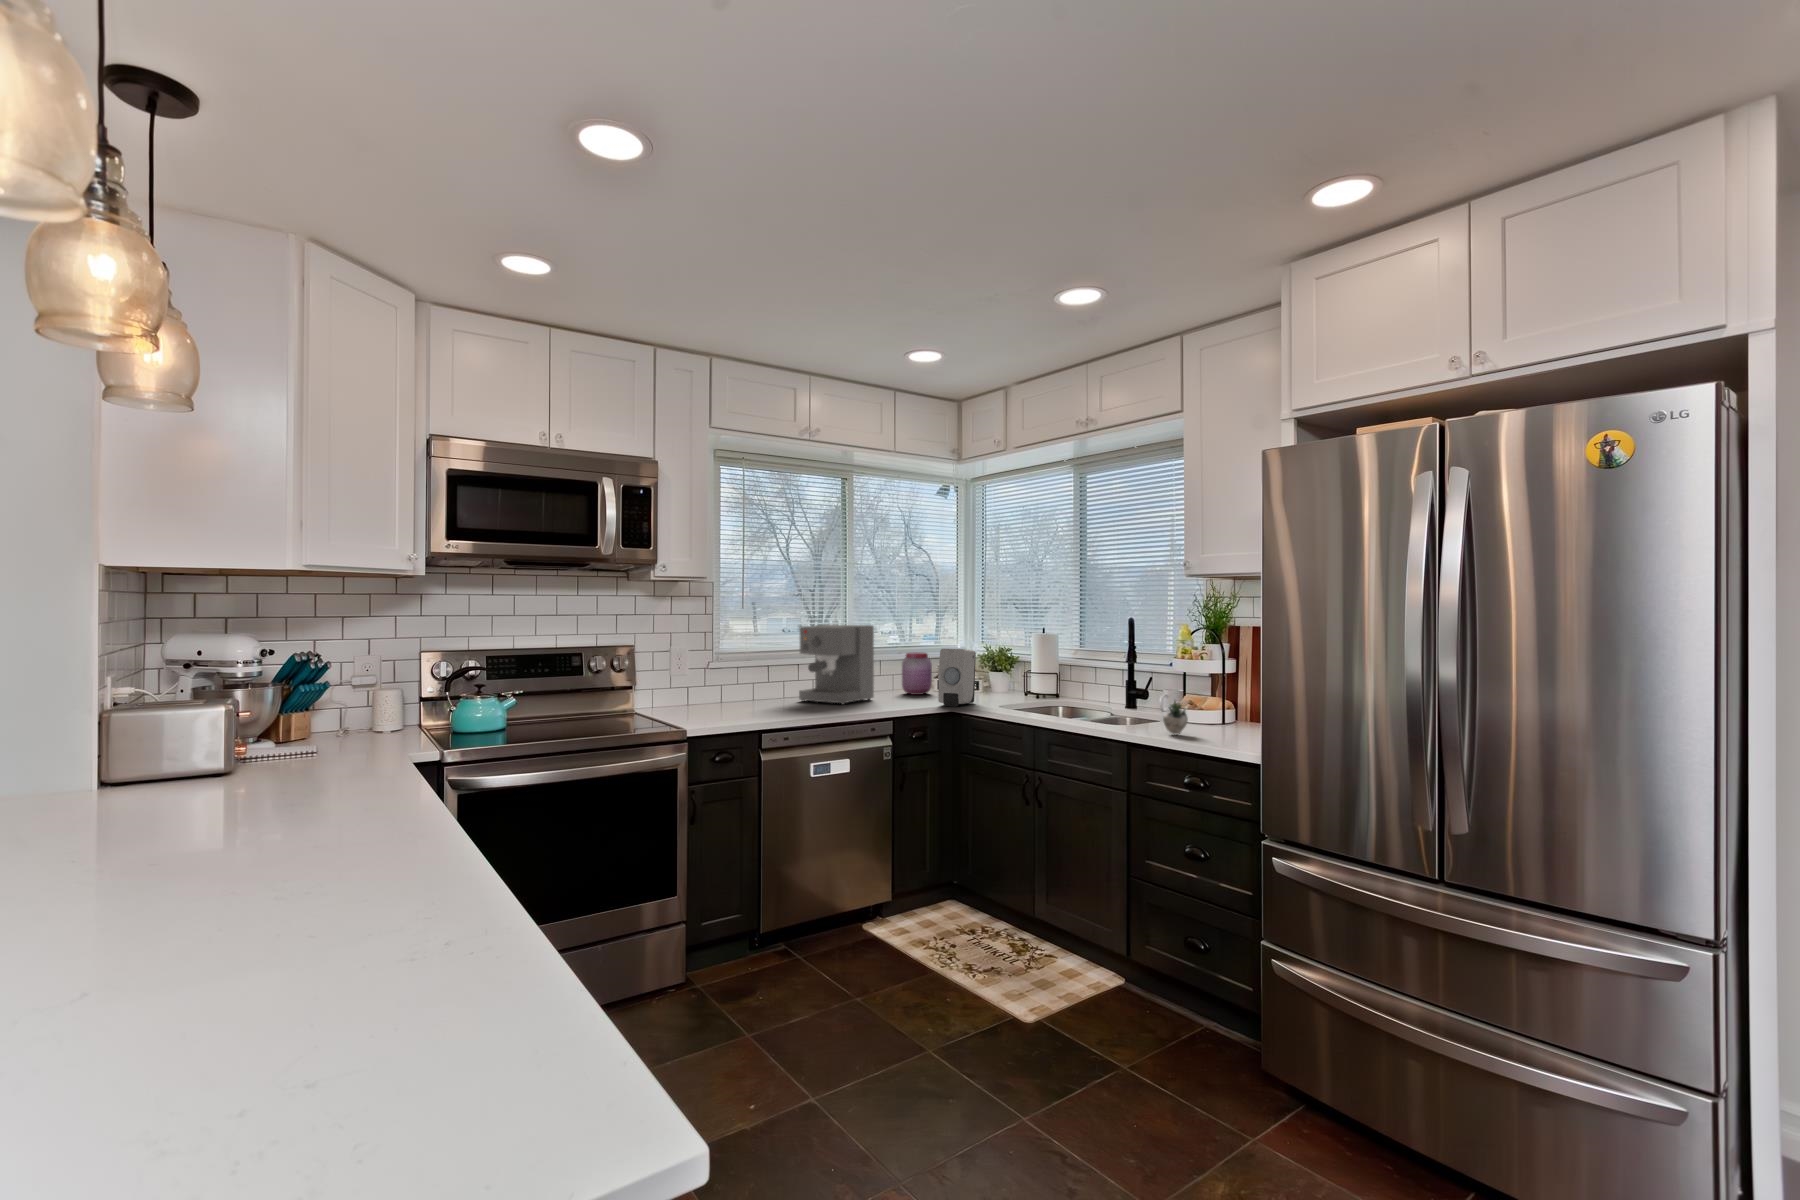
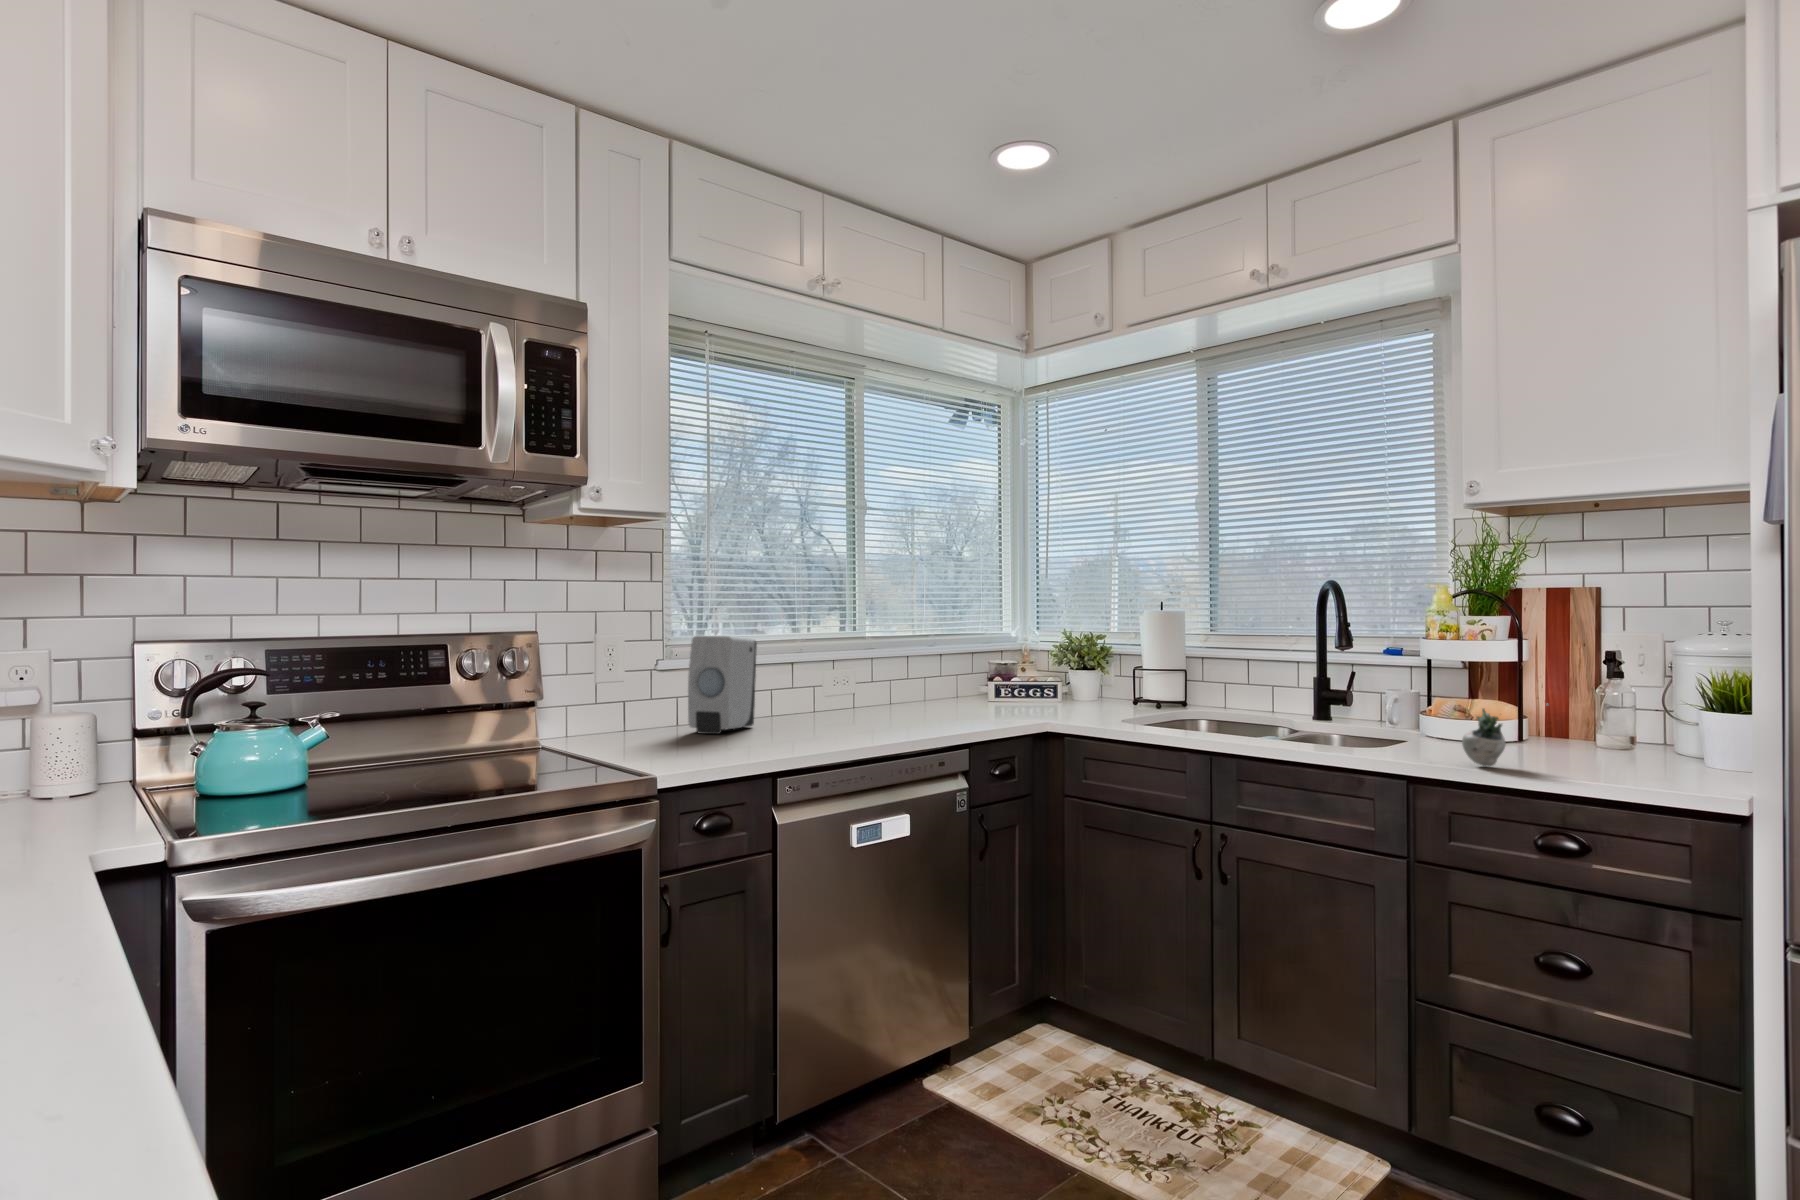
coffee maker: present [799,624,874,705] -> none [799,597,914,723]
soap dispenser: present [938,649,976,707] -> present [688,636,757,734]
jar: present [902,652,932,695] -> none [943,641,988,704]

